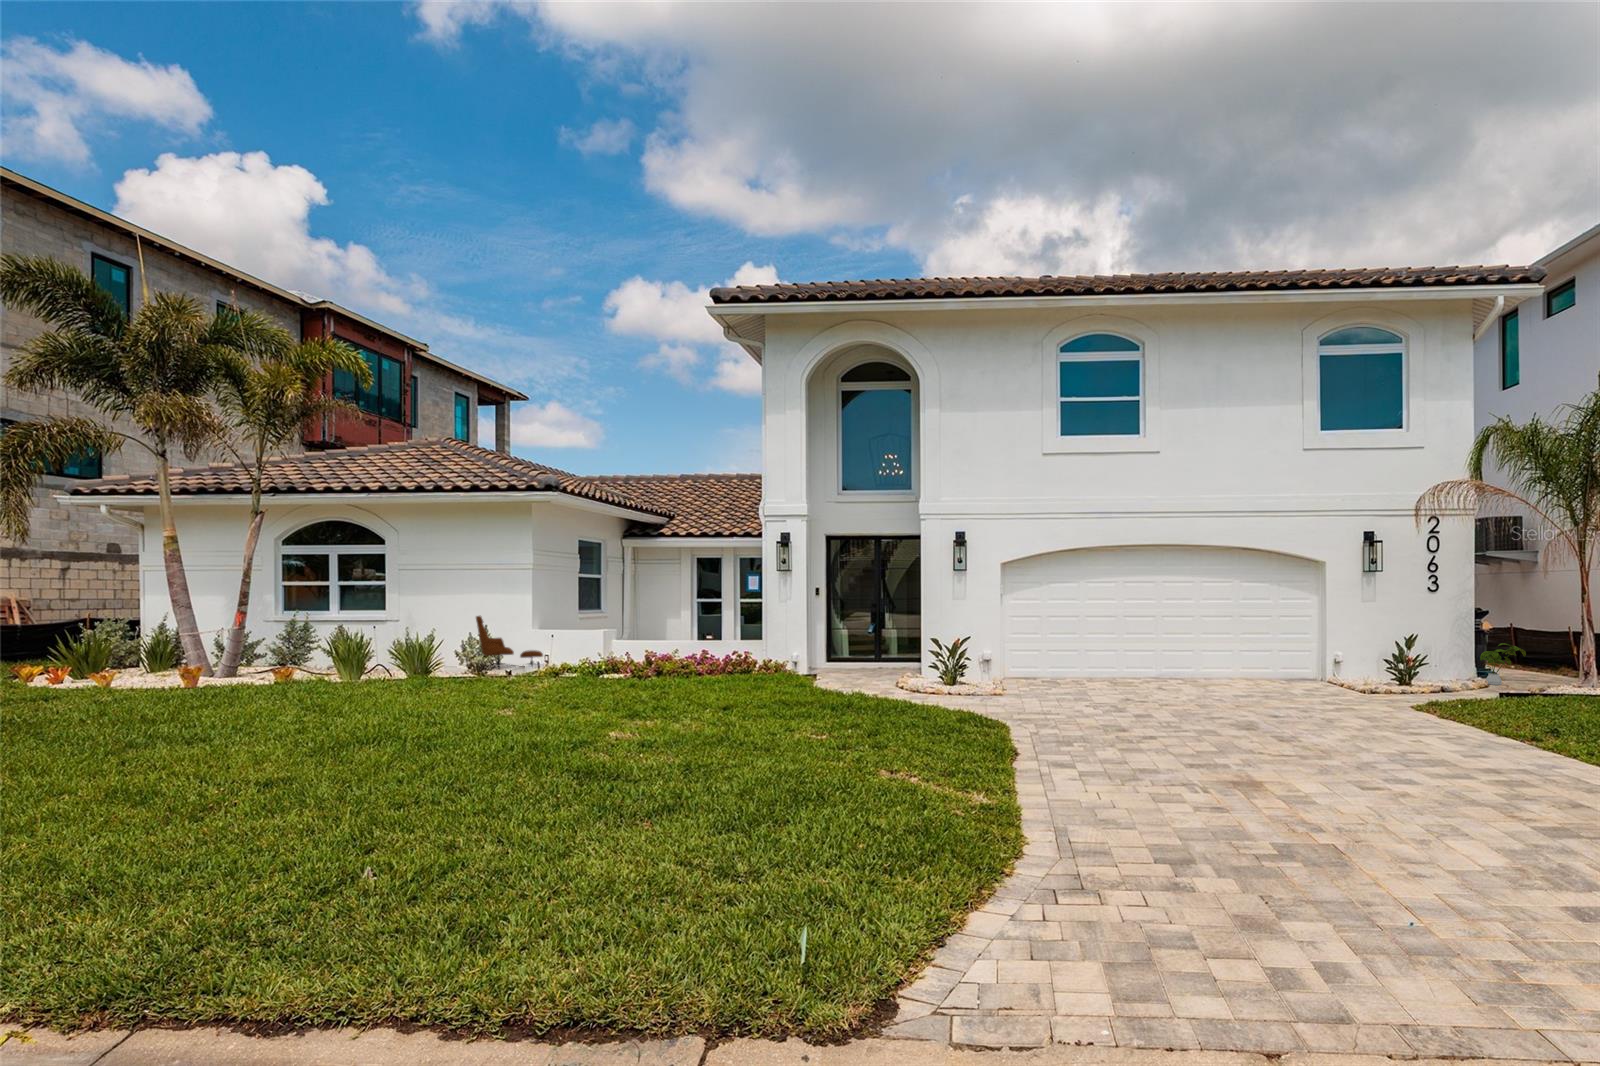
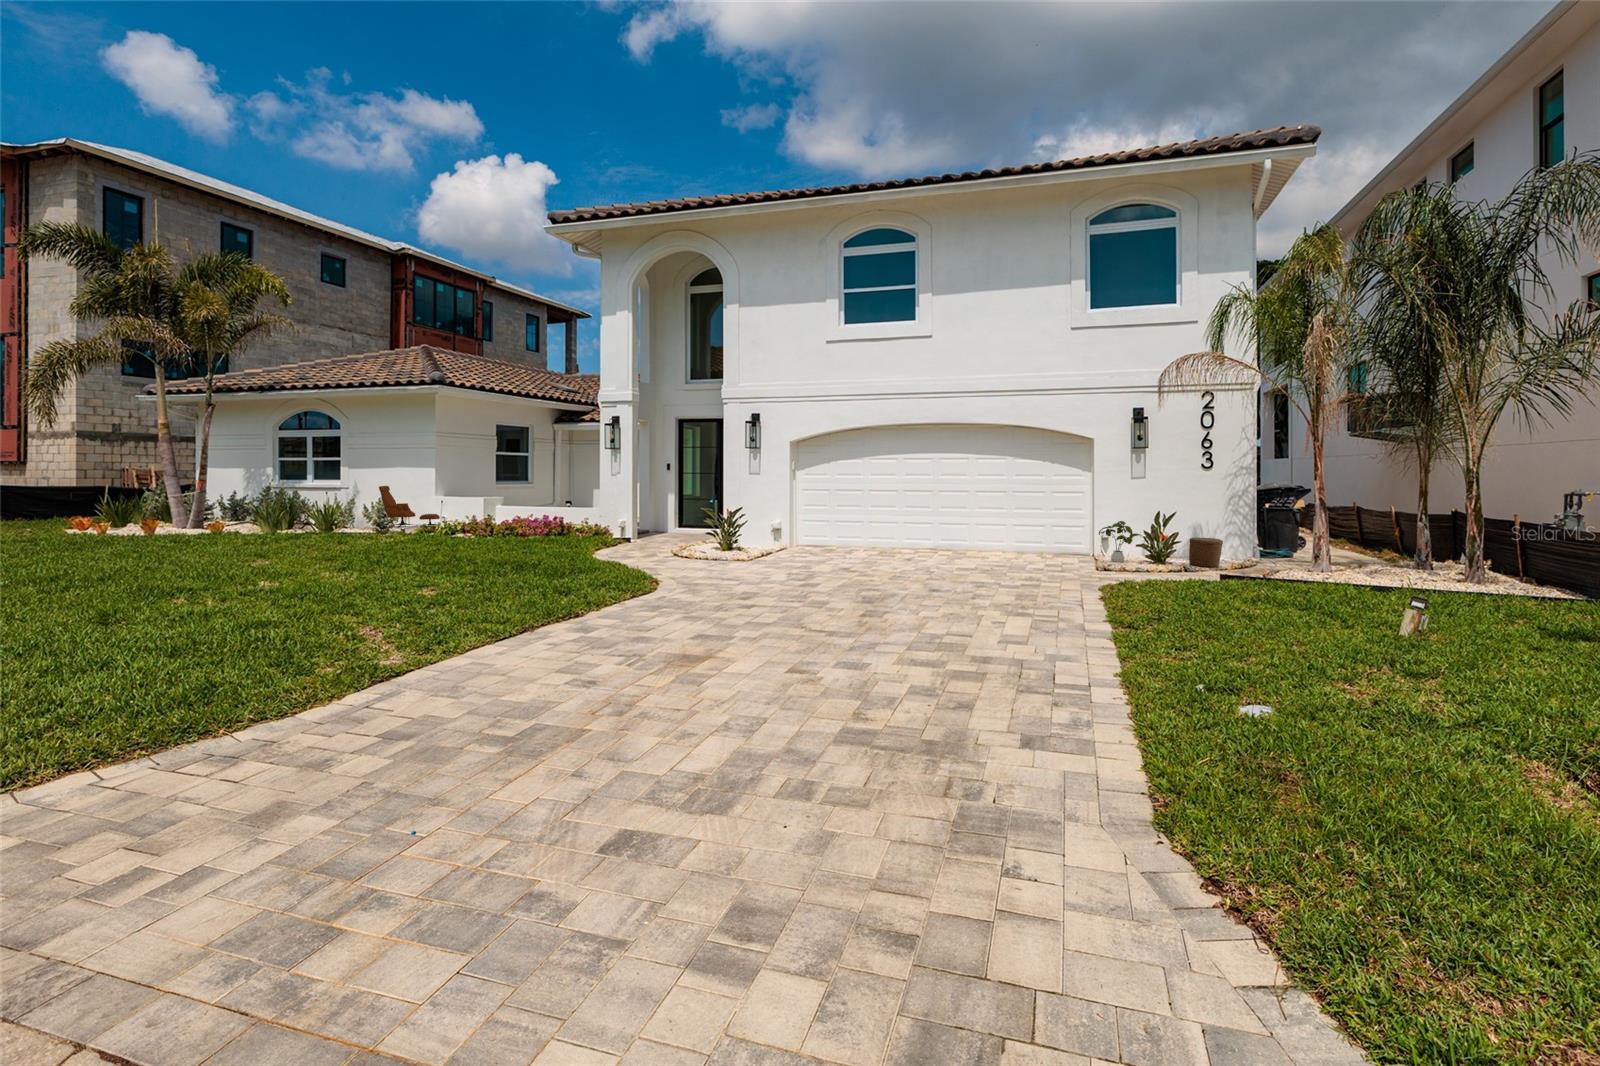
house plant: present [1480,643,1526,685] -> present [1099,521,1141,562]
woven basket: none [1429,658,1465,688] -> present [1189,537,1223,568]

